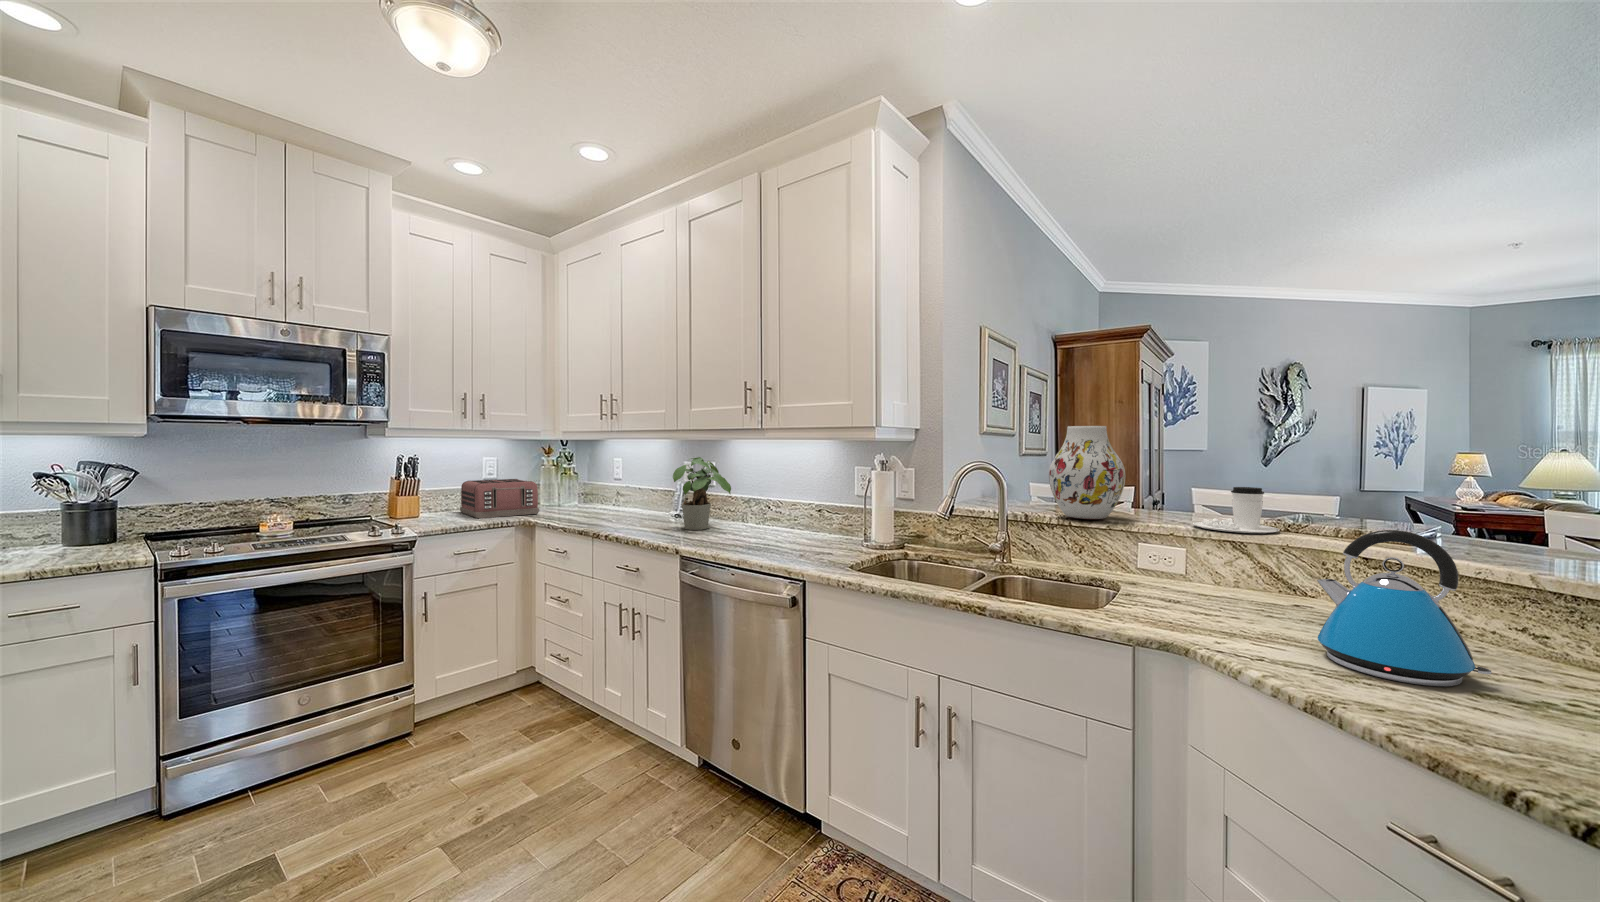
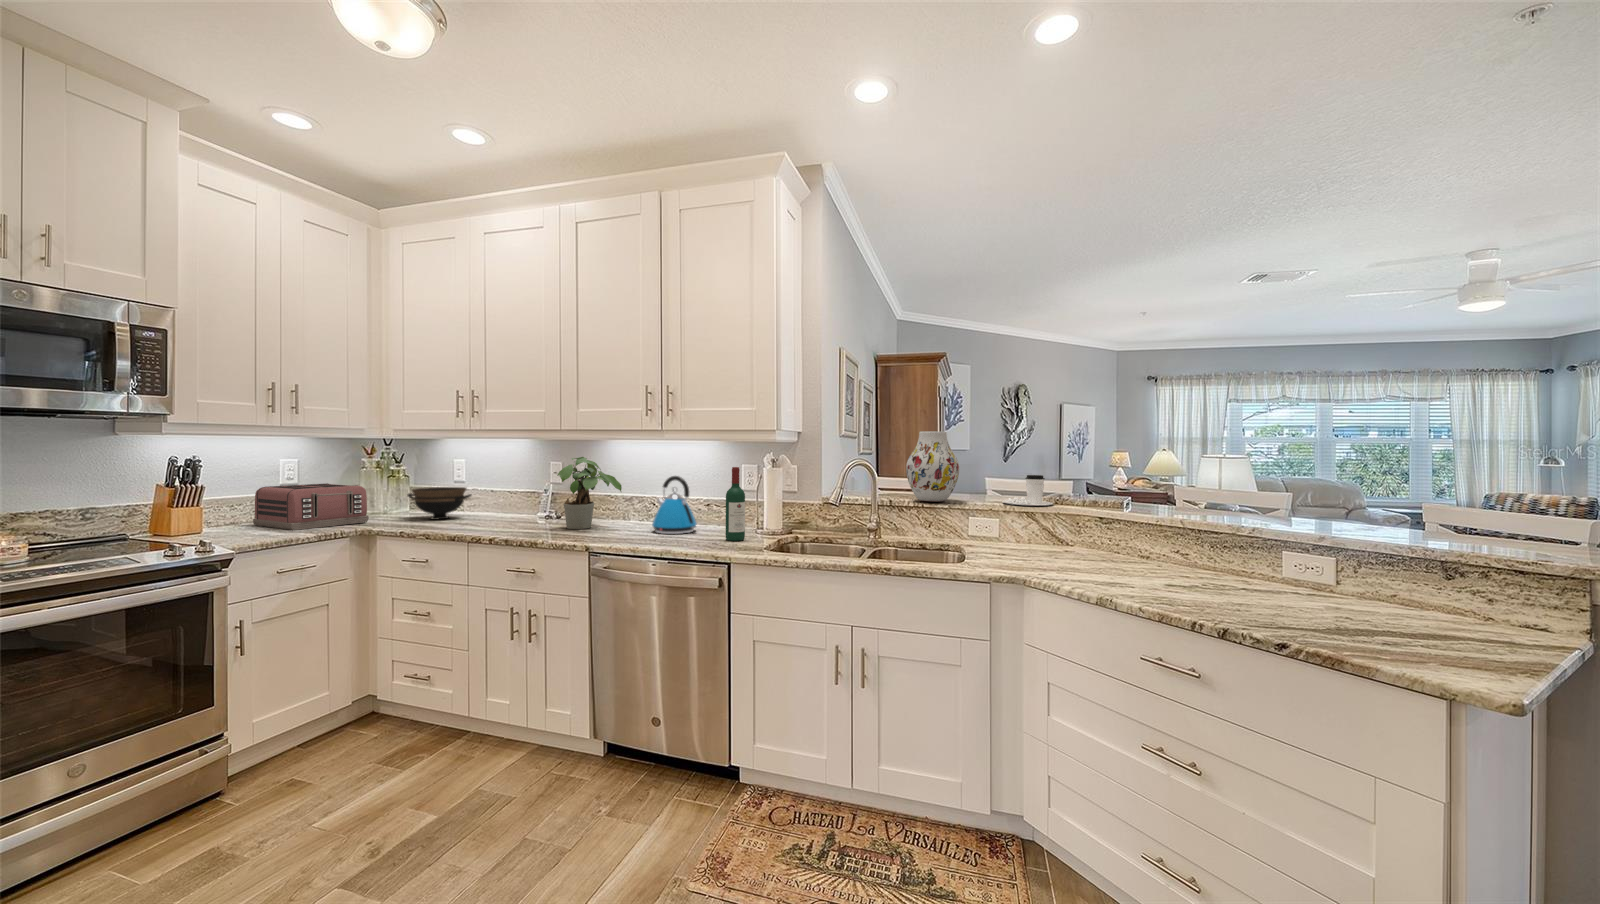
wine bottle: none [821,470,843,554] -> present [725,467,745,541]
bowl: none [573,484,621,514] -> present [407,487,472,520]
kettle: present [1317,530,1492,687] -> present [652,476,697,534]

